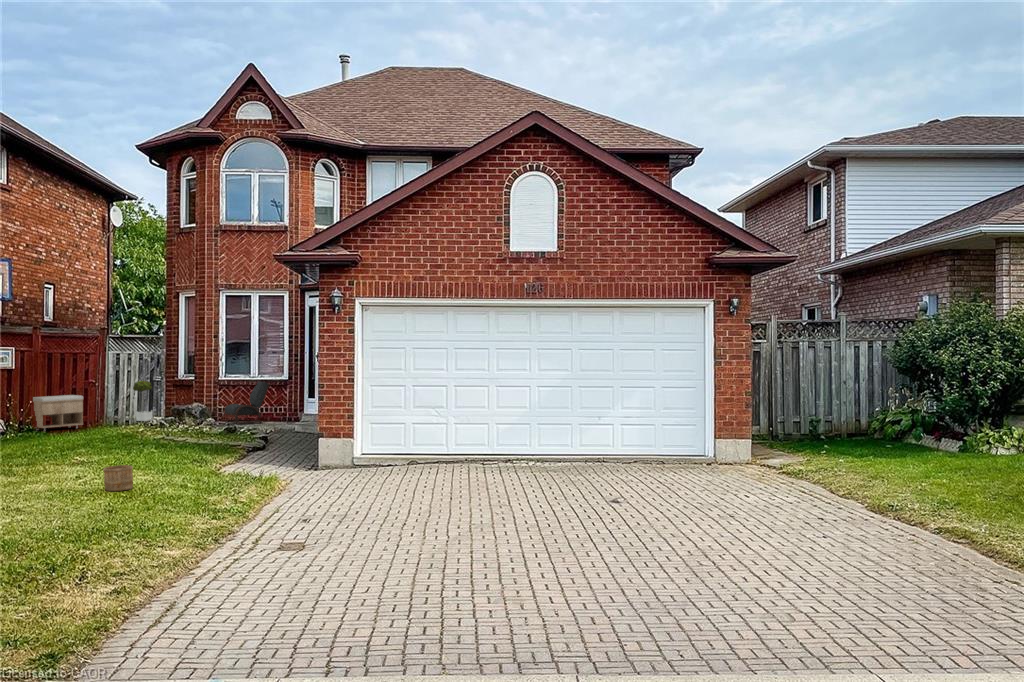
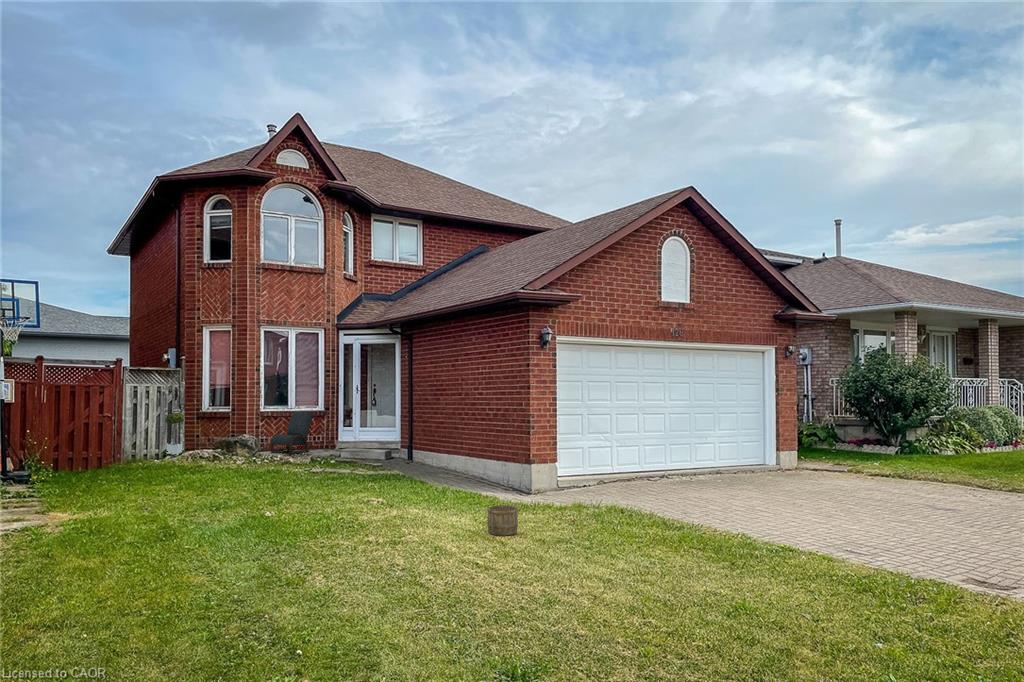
storage bench: present [33,395,83,431] -> none [89,429,146,469]

